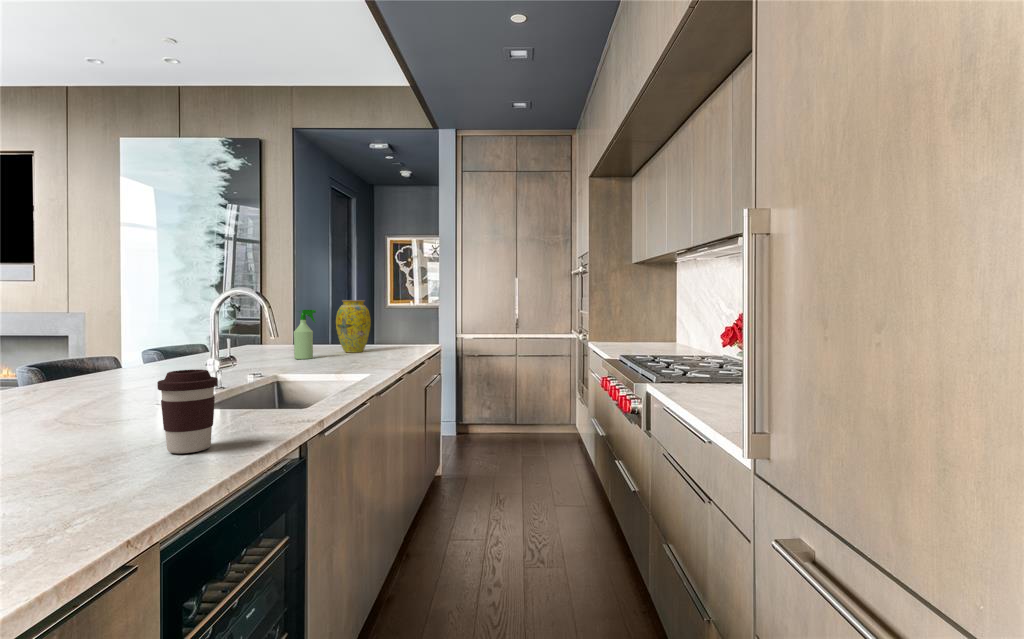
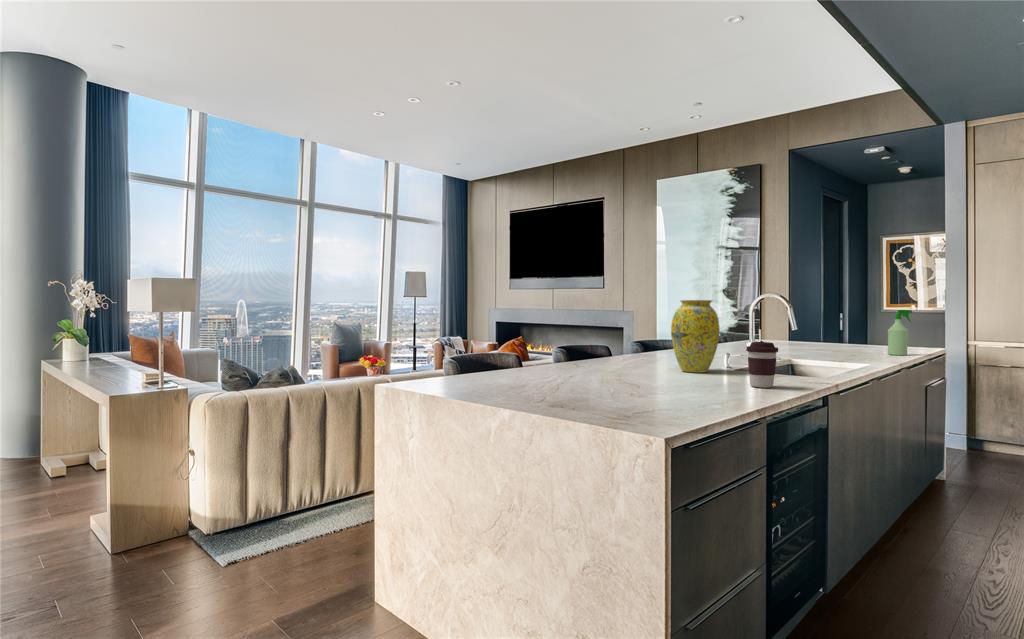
vase: present [336,300,371,353] -> present [671,300,720,373]
spray bottle: present [294,310,316,359] -> present [888,310,912,355]

